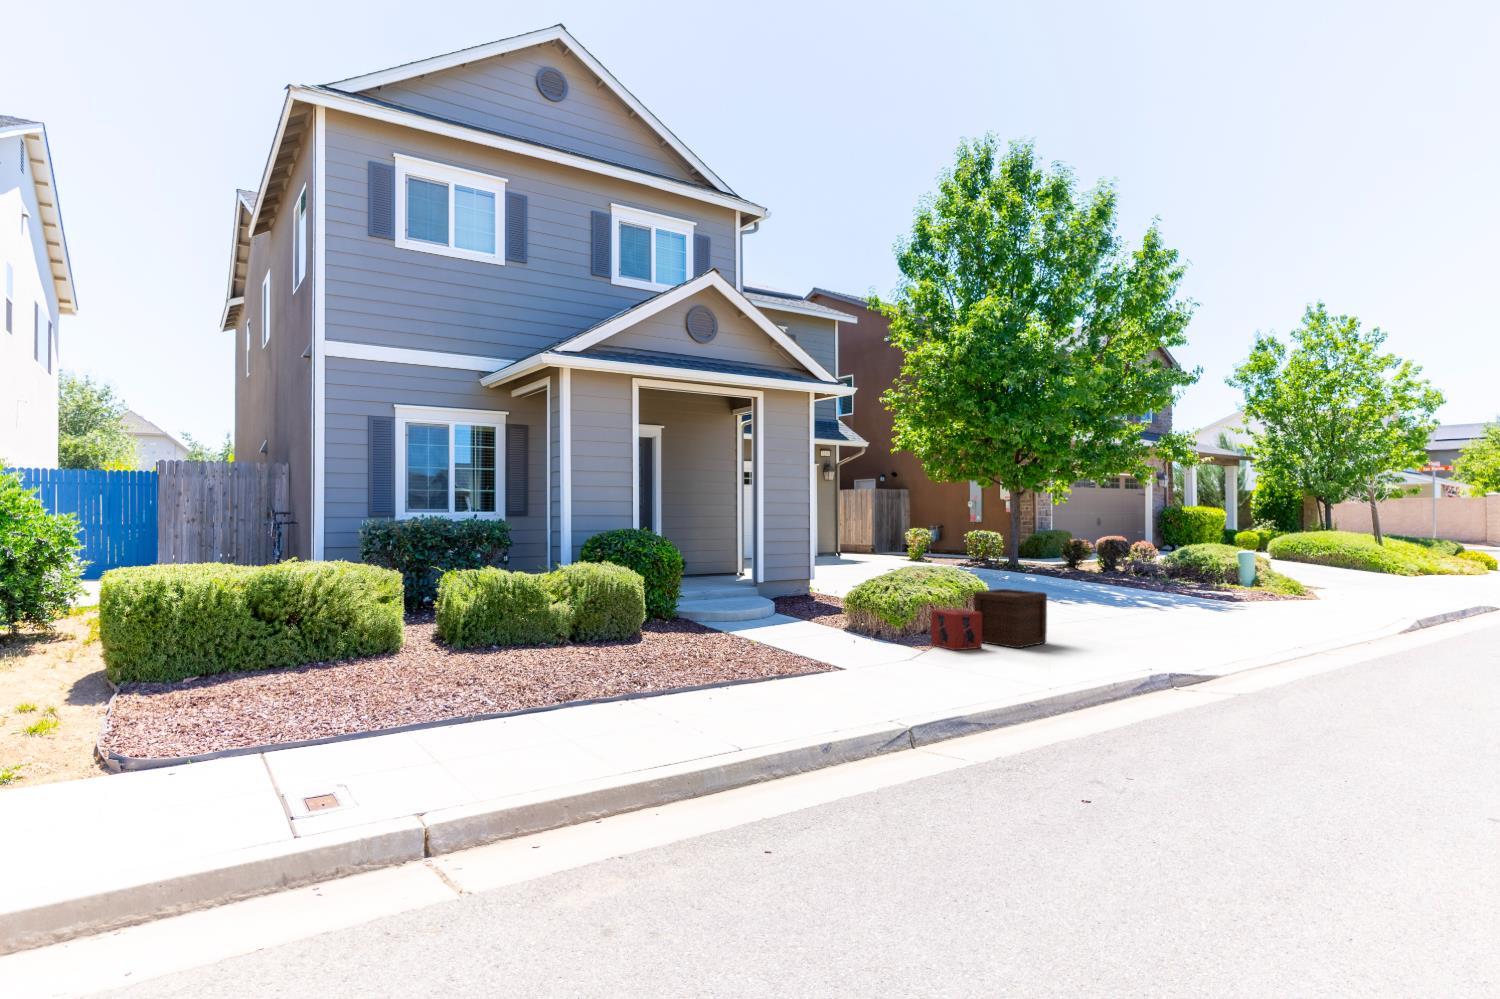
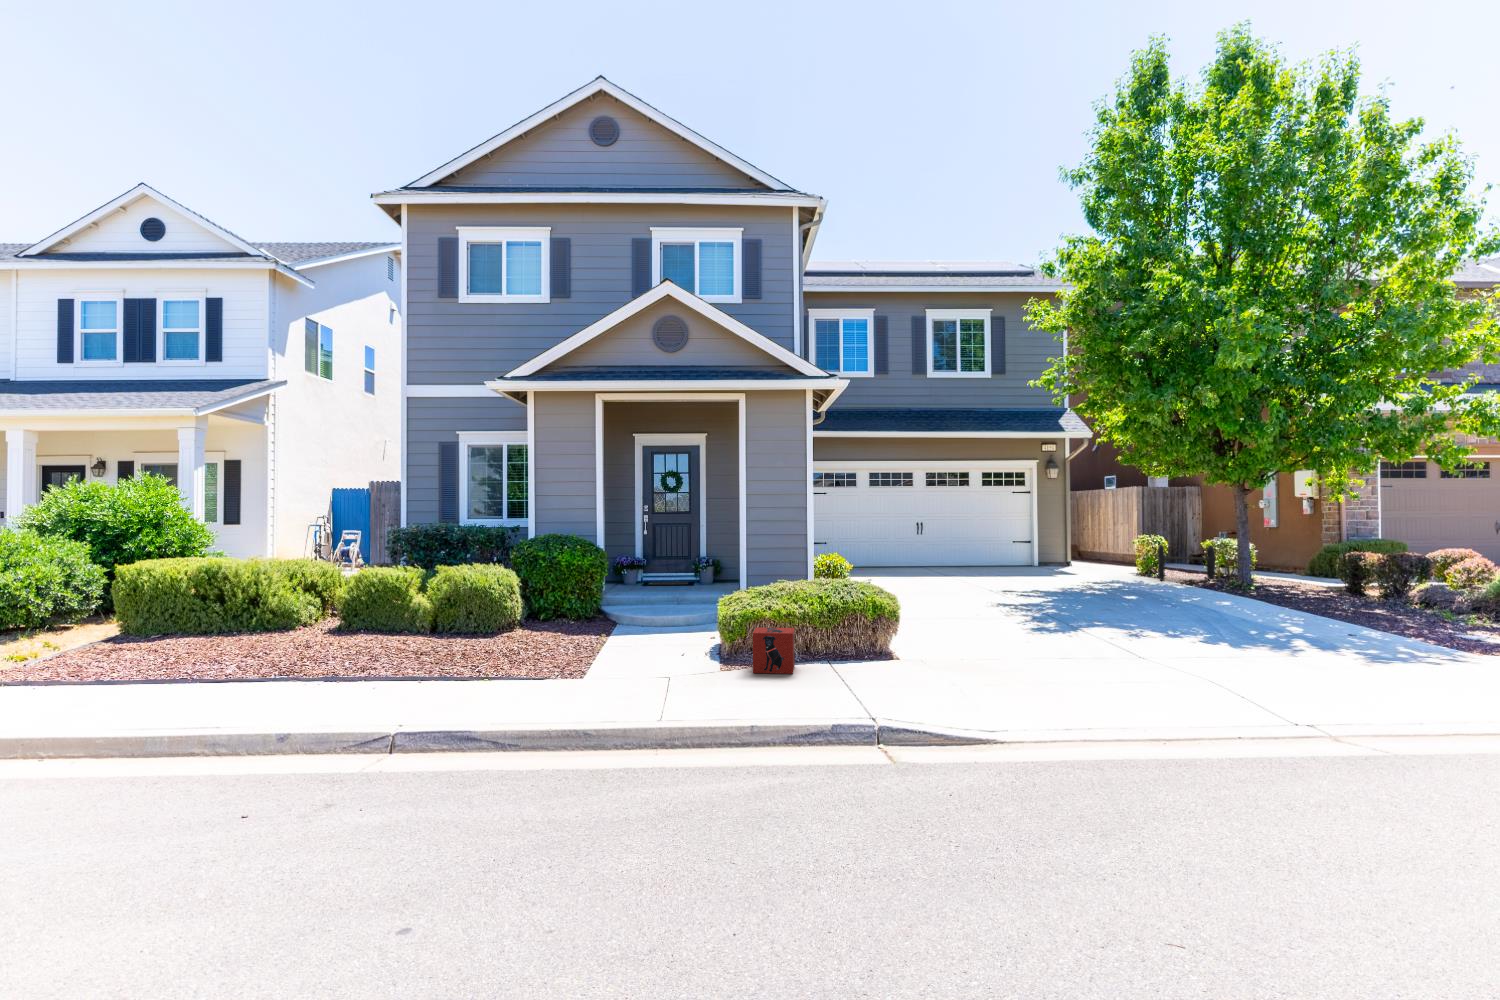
bench: none [948,536,993,565] -> present [1158,545,1215,581]
wooden crate: present [974,589,1047,648] -> none [816,608,890,678]

